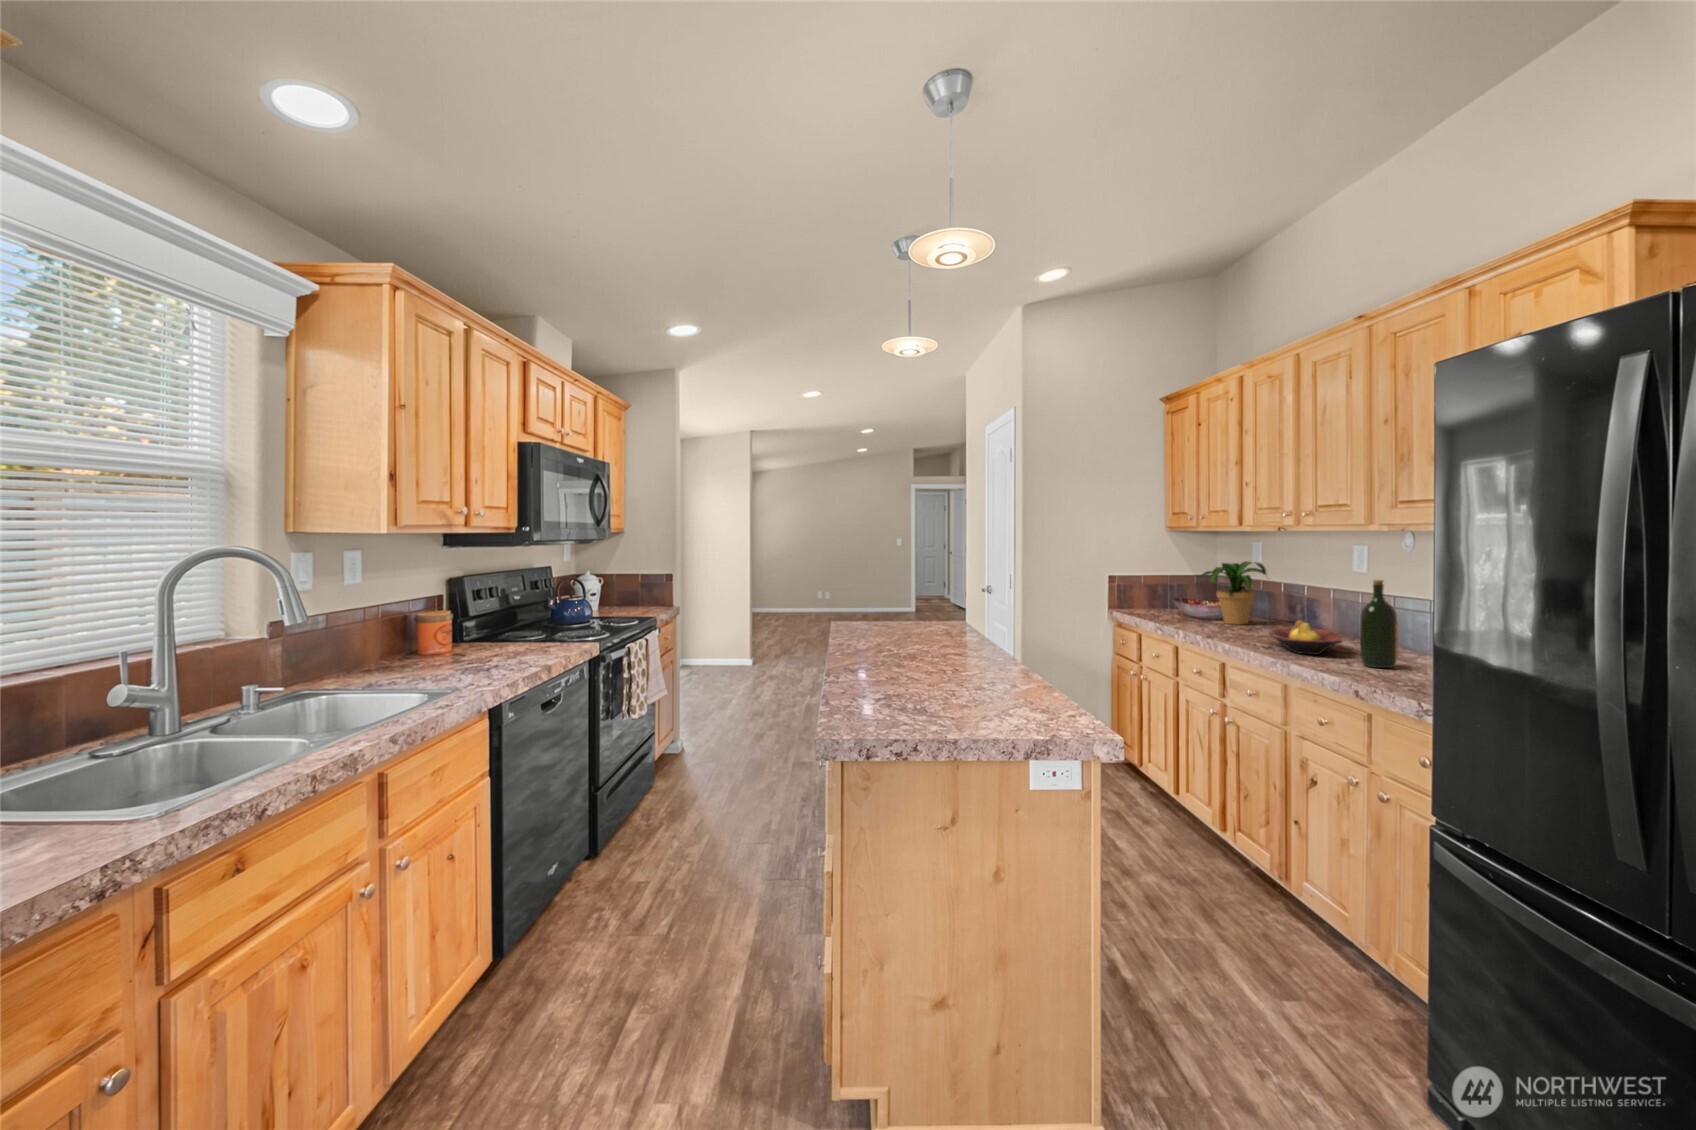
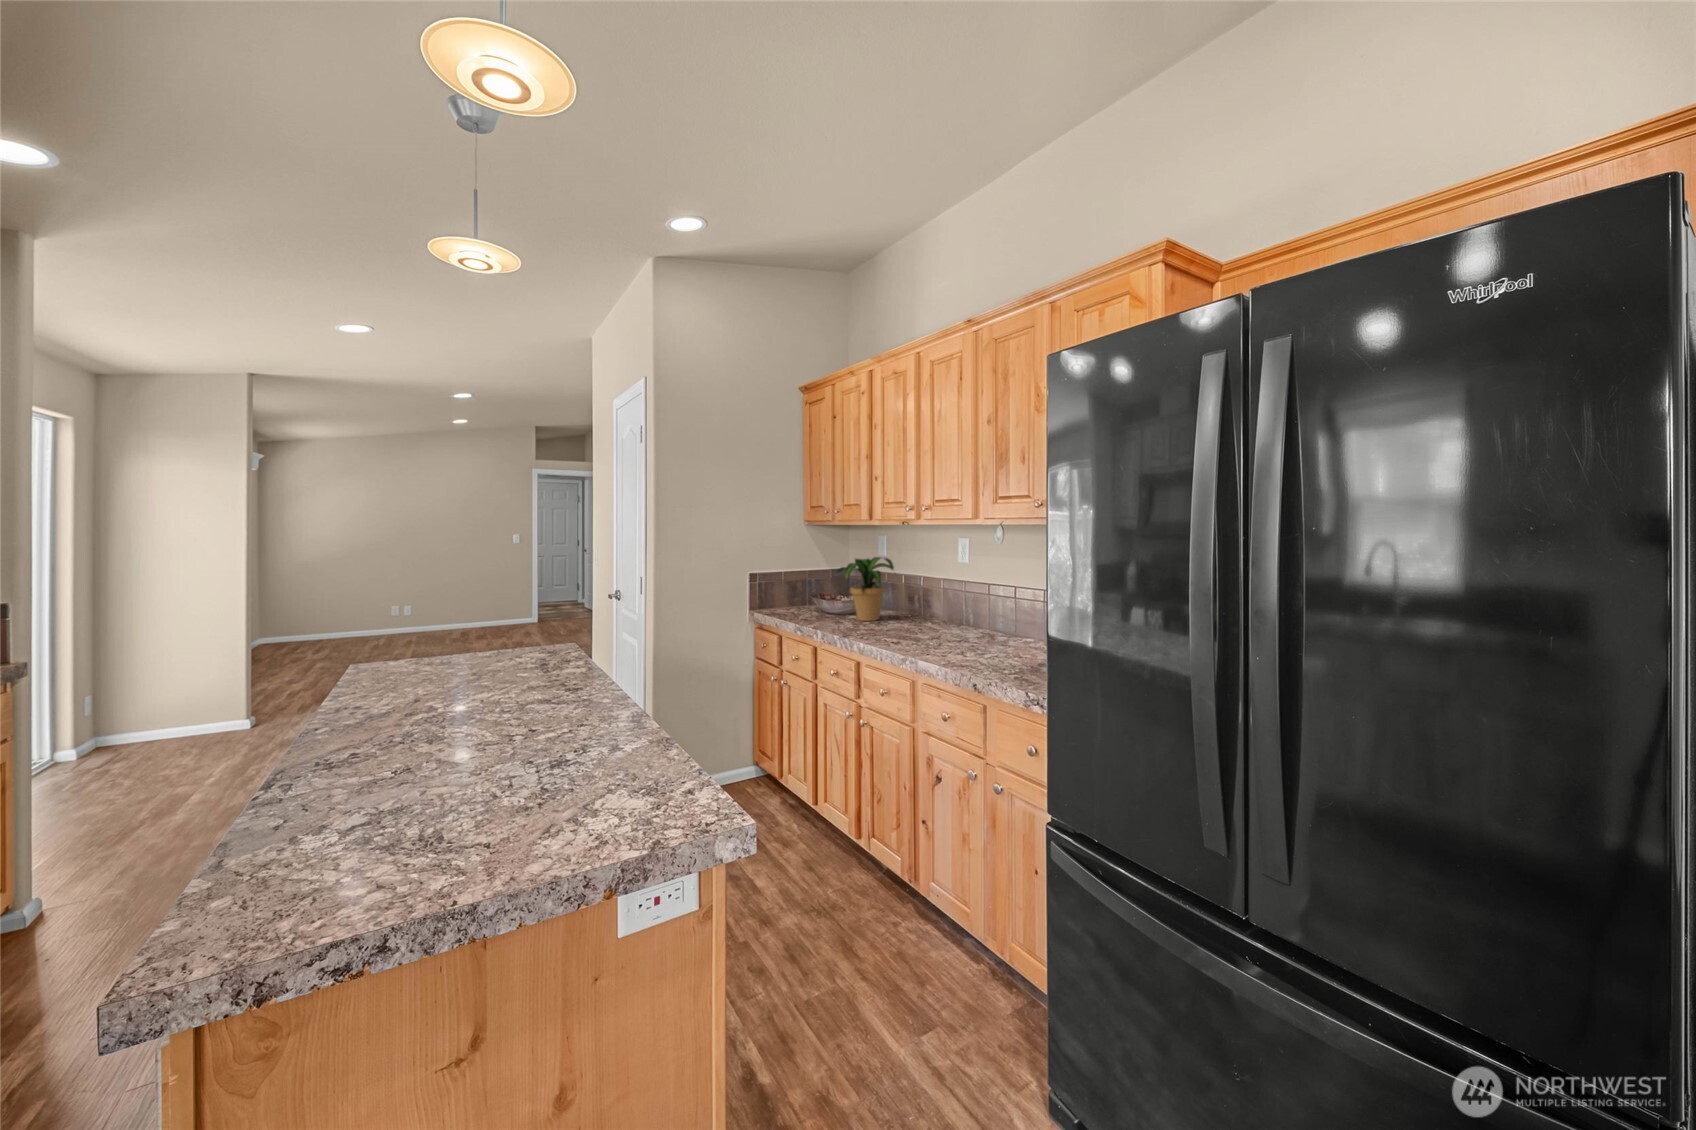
wine bottle: present [1360,580,1398,668] -> none [973,573,1002,659]
fruit bowl: present [1269,620,1342,655] -> none [897,615,959,649]

